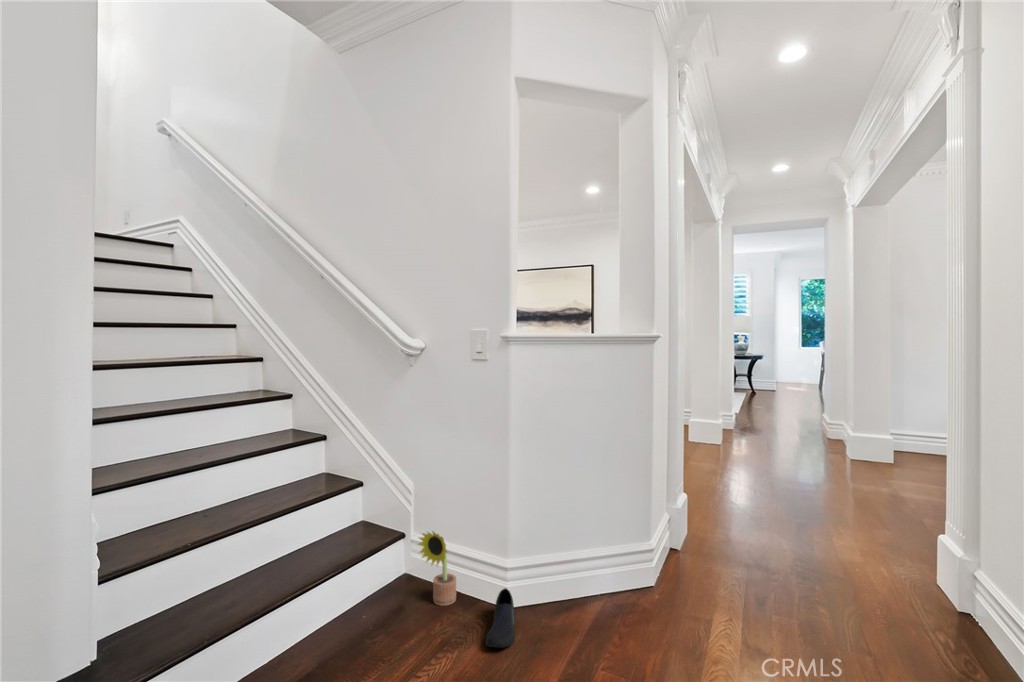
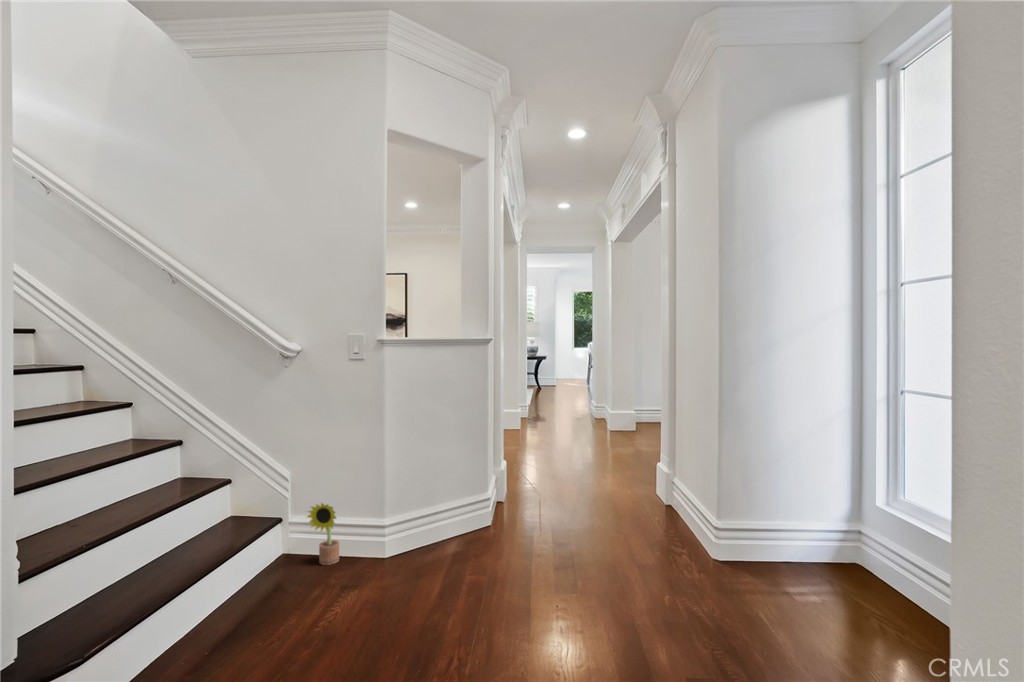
shoe: present [485,588,515,648] -> none [377,539,399,578]

